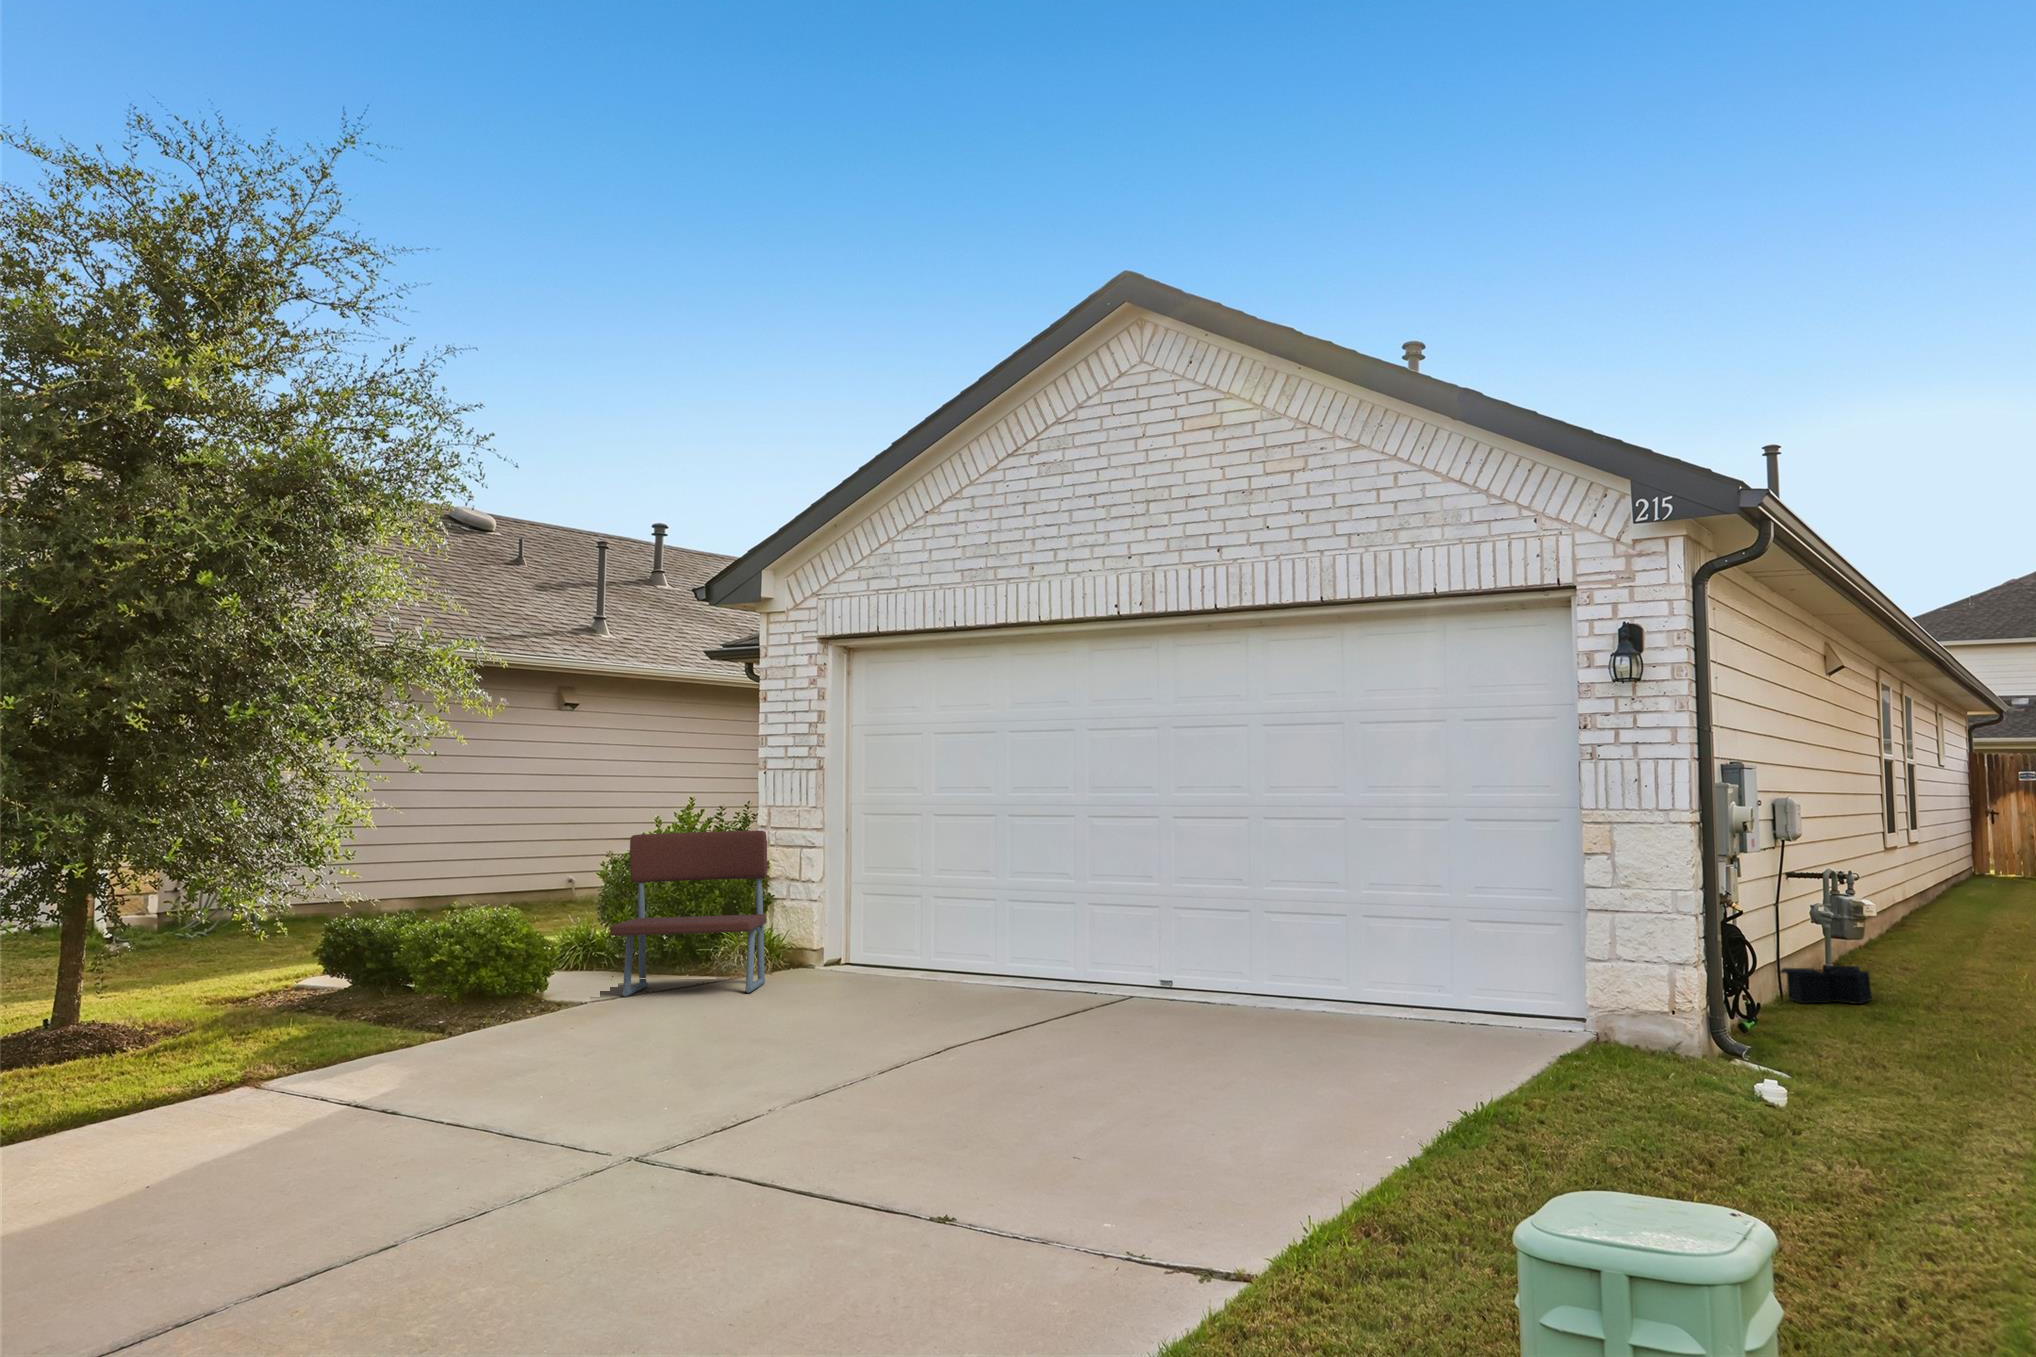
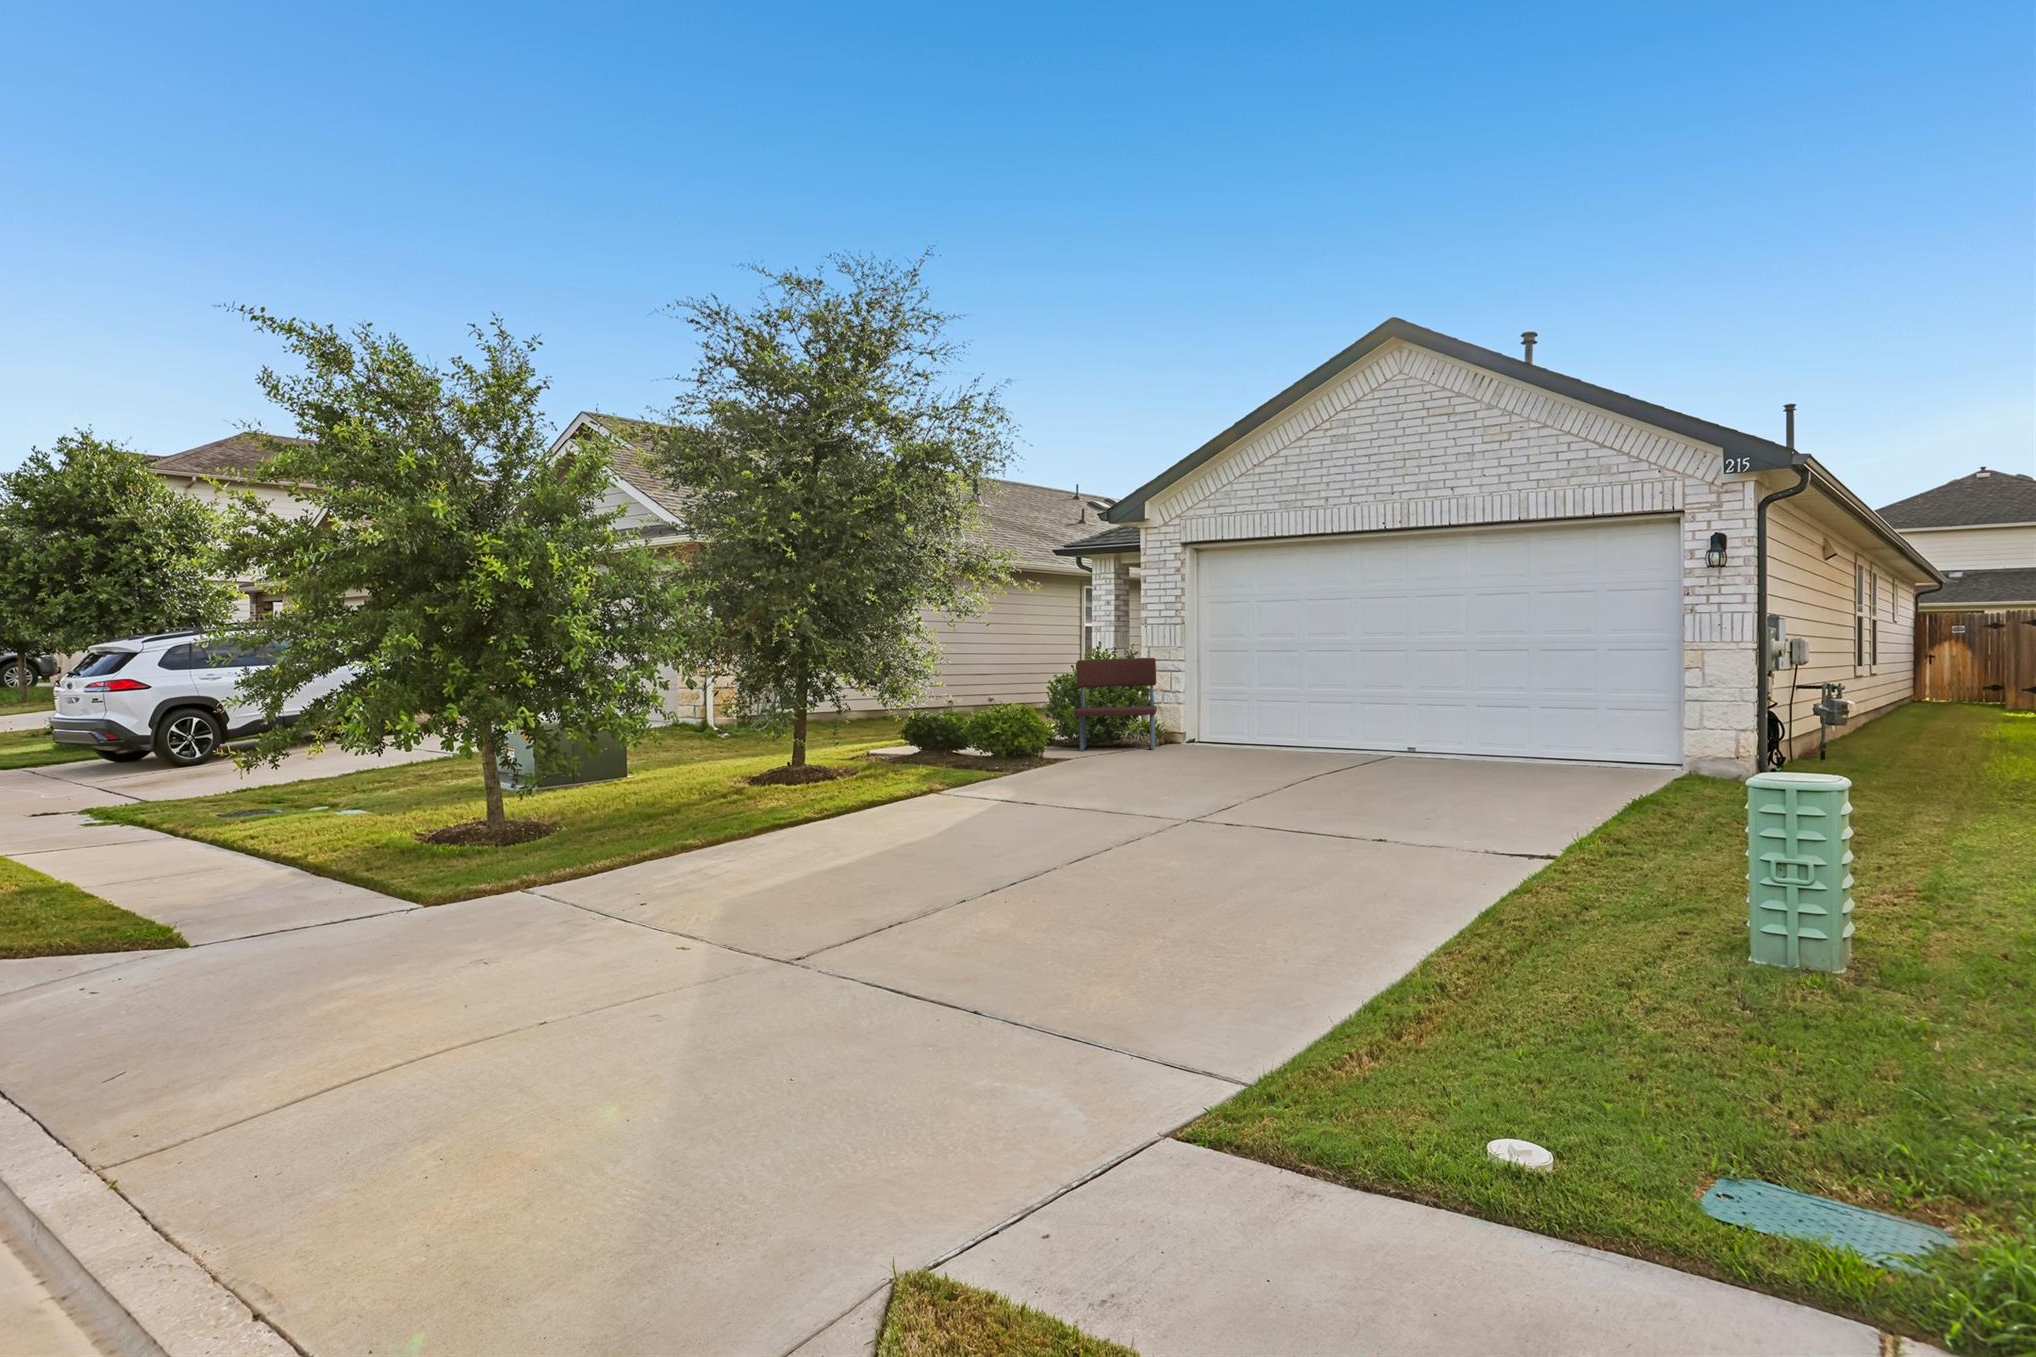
storage bin: present [1780,965,1872,1004] -> none [1792,739,1855,761]

